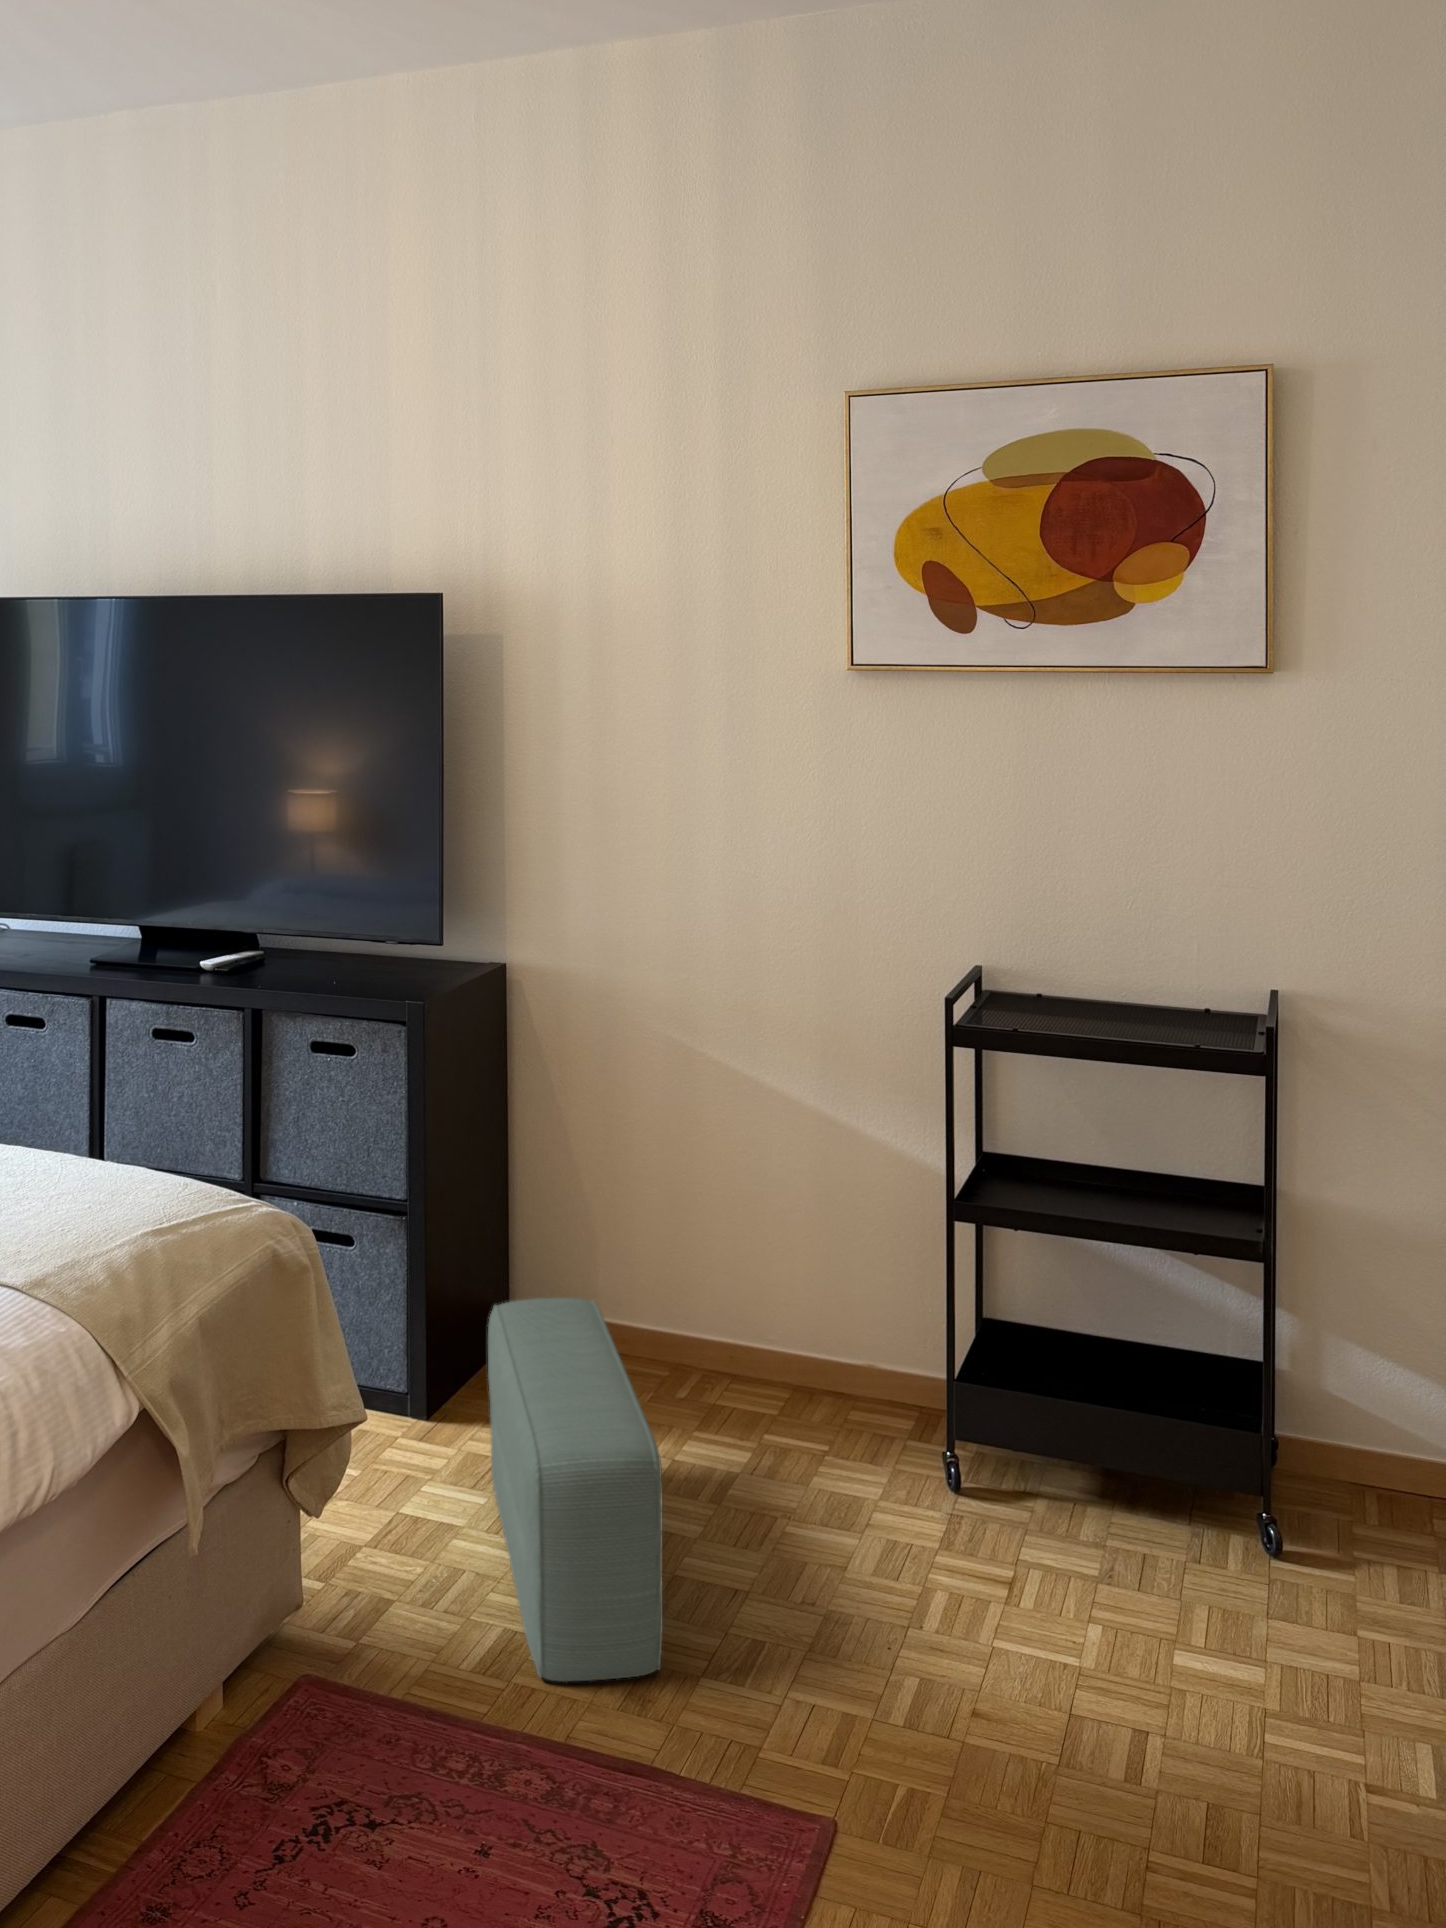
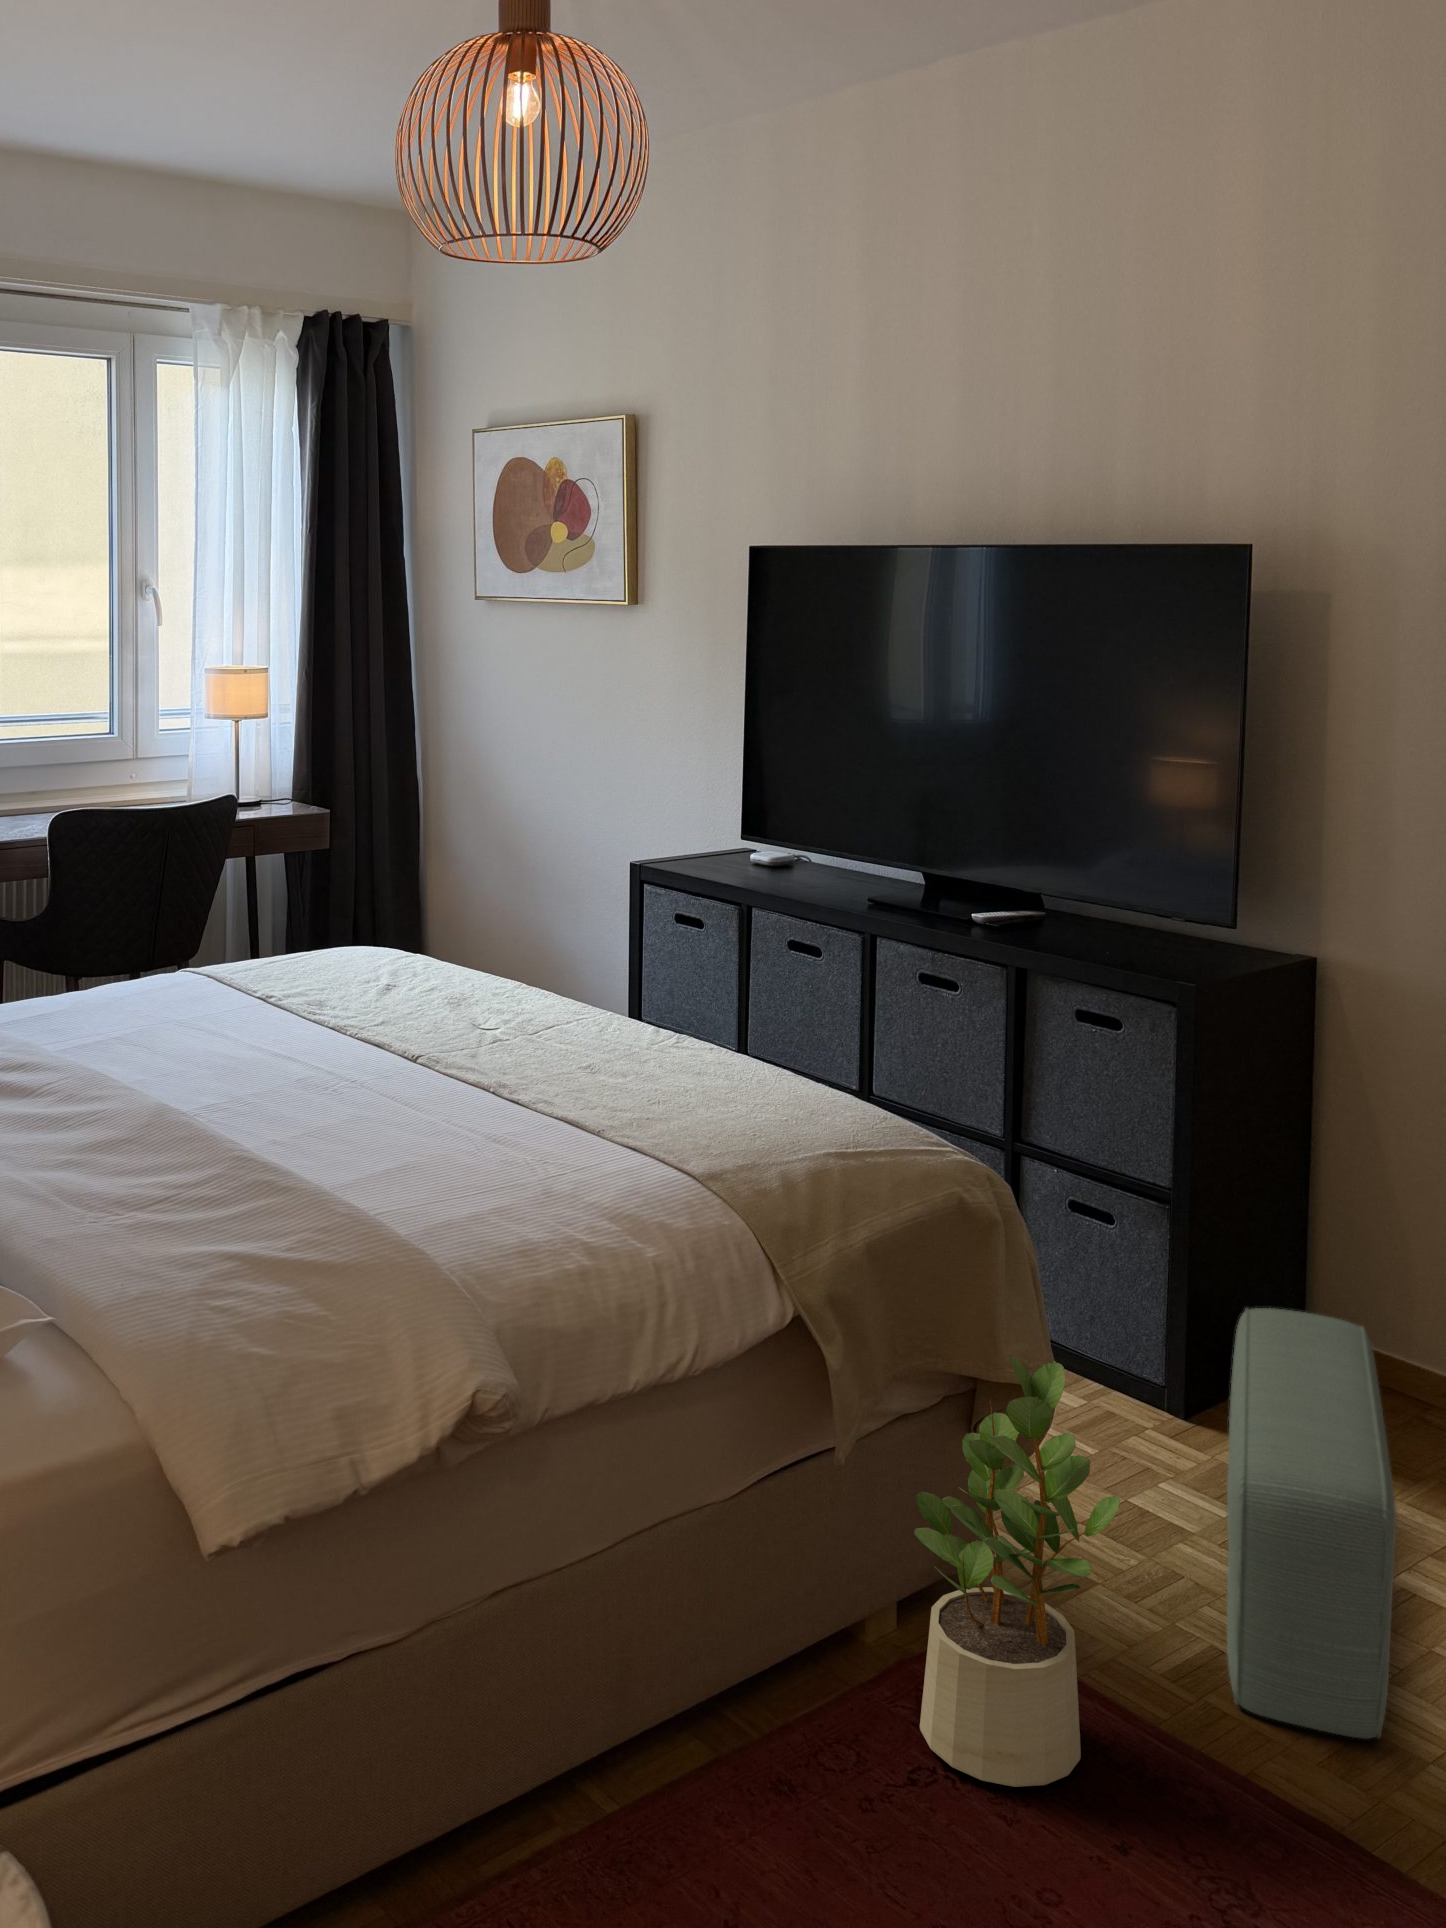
potted plant: none [246,1393,446,1827] -> present [914,1356,1120,1787]

